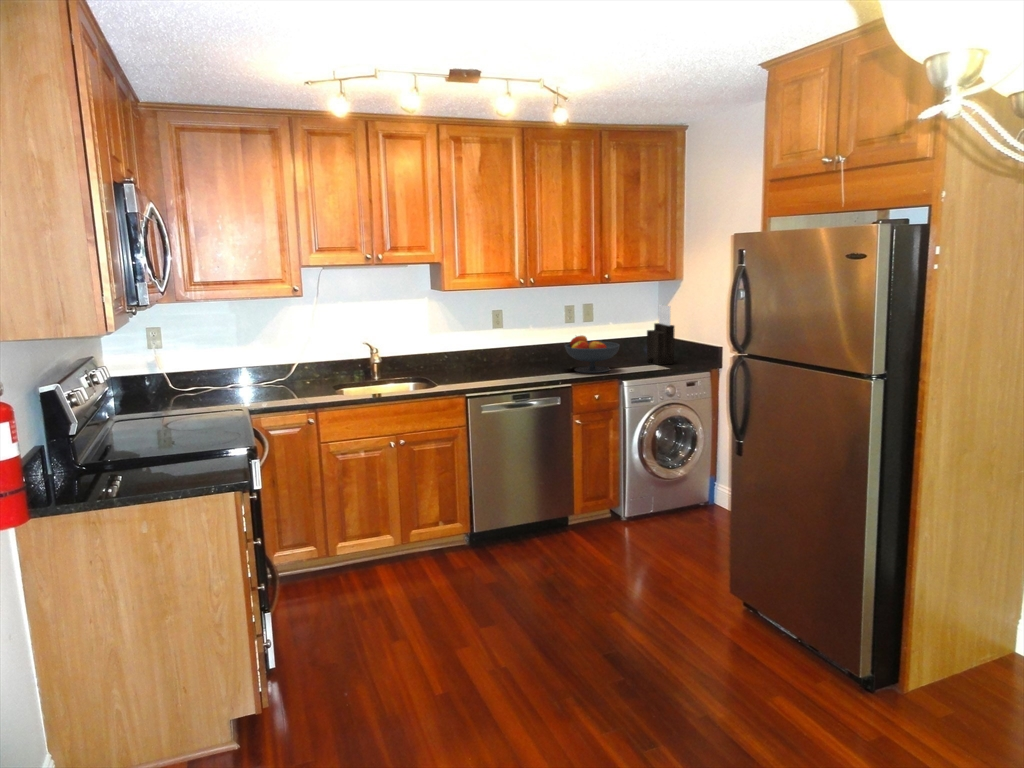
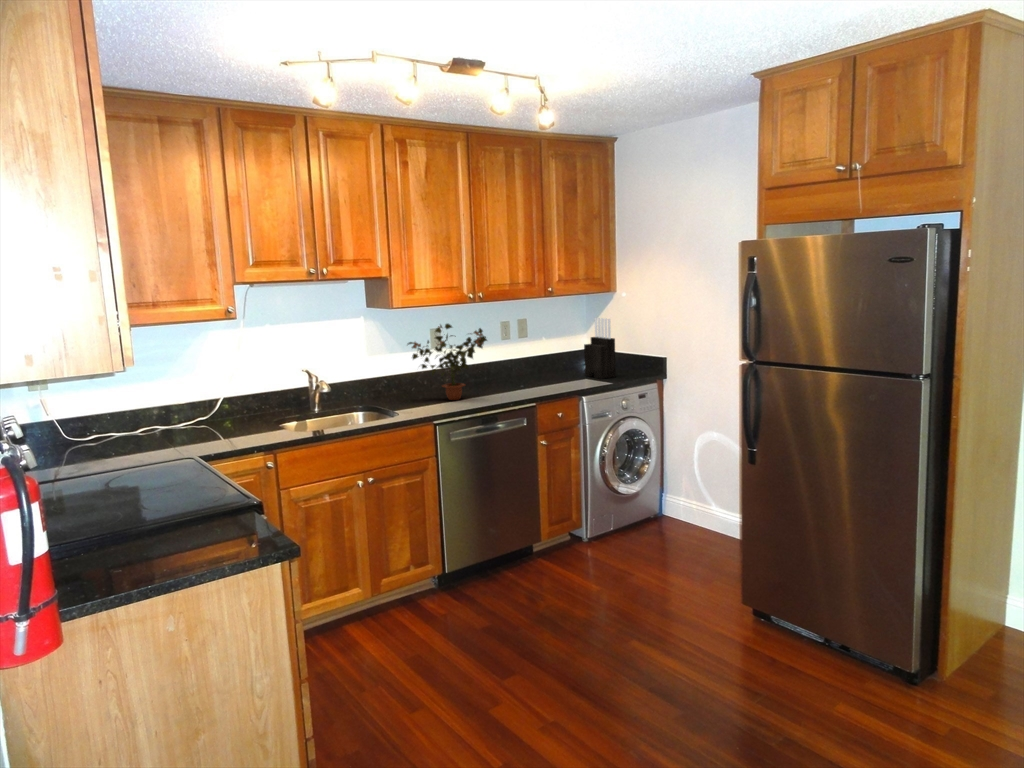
potted plant: none [459,306,532,377] -> present [408,324,487,400]
fruit bowl: present [565,336,620,373] -> none [515,352,573,391]

